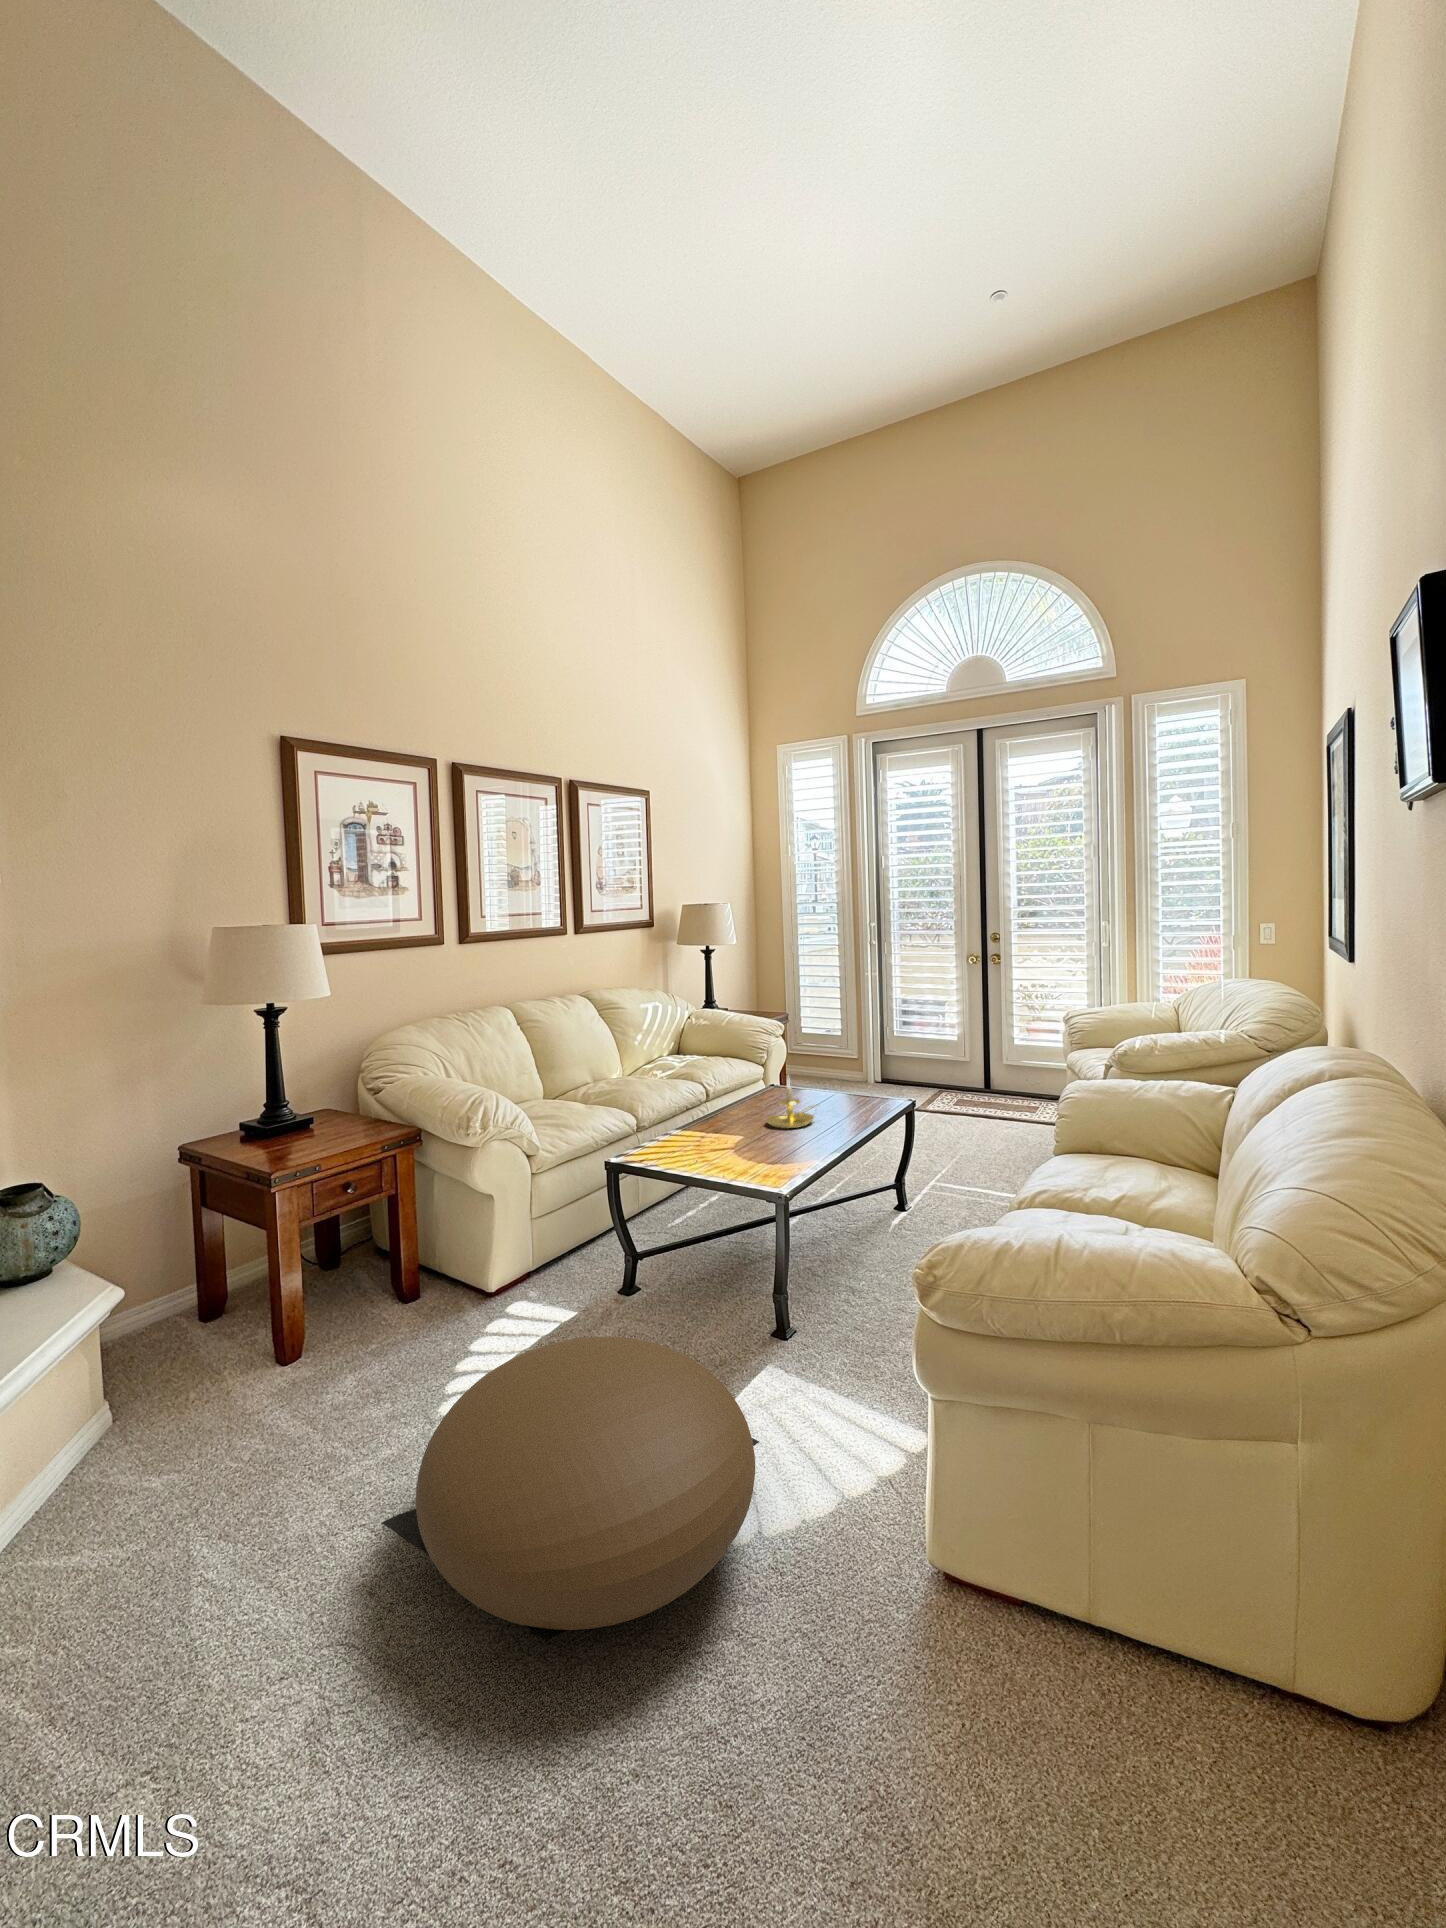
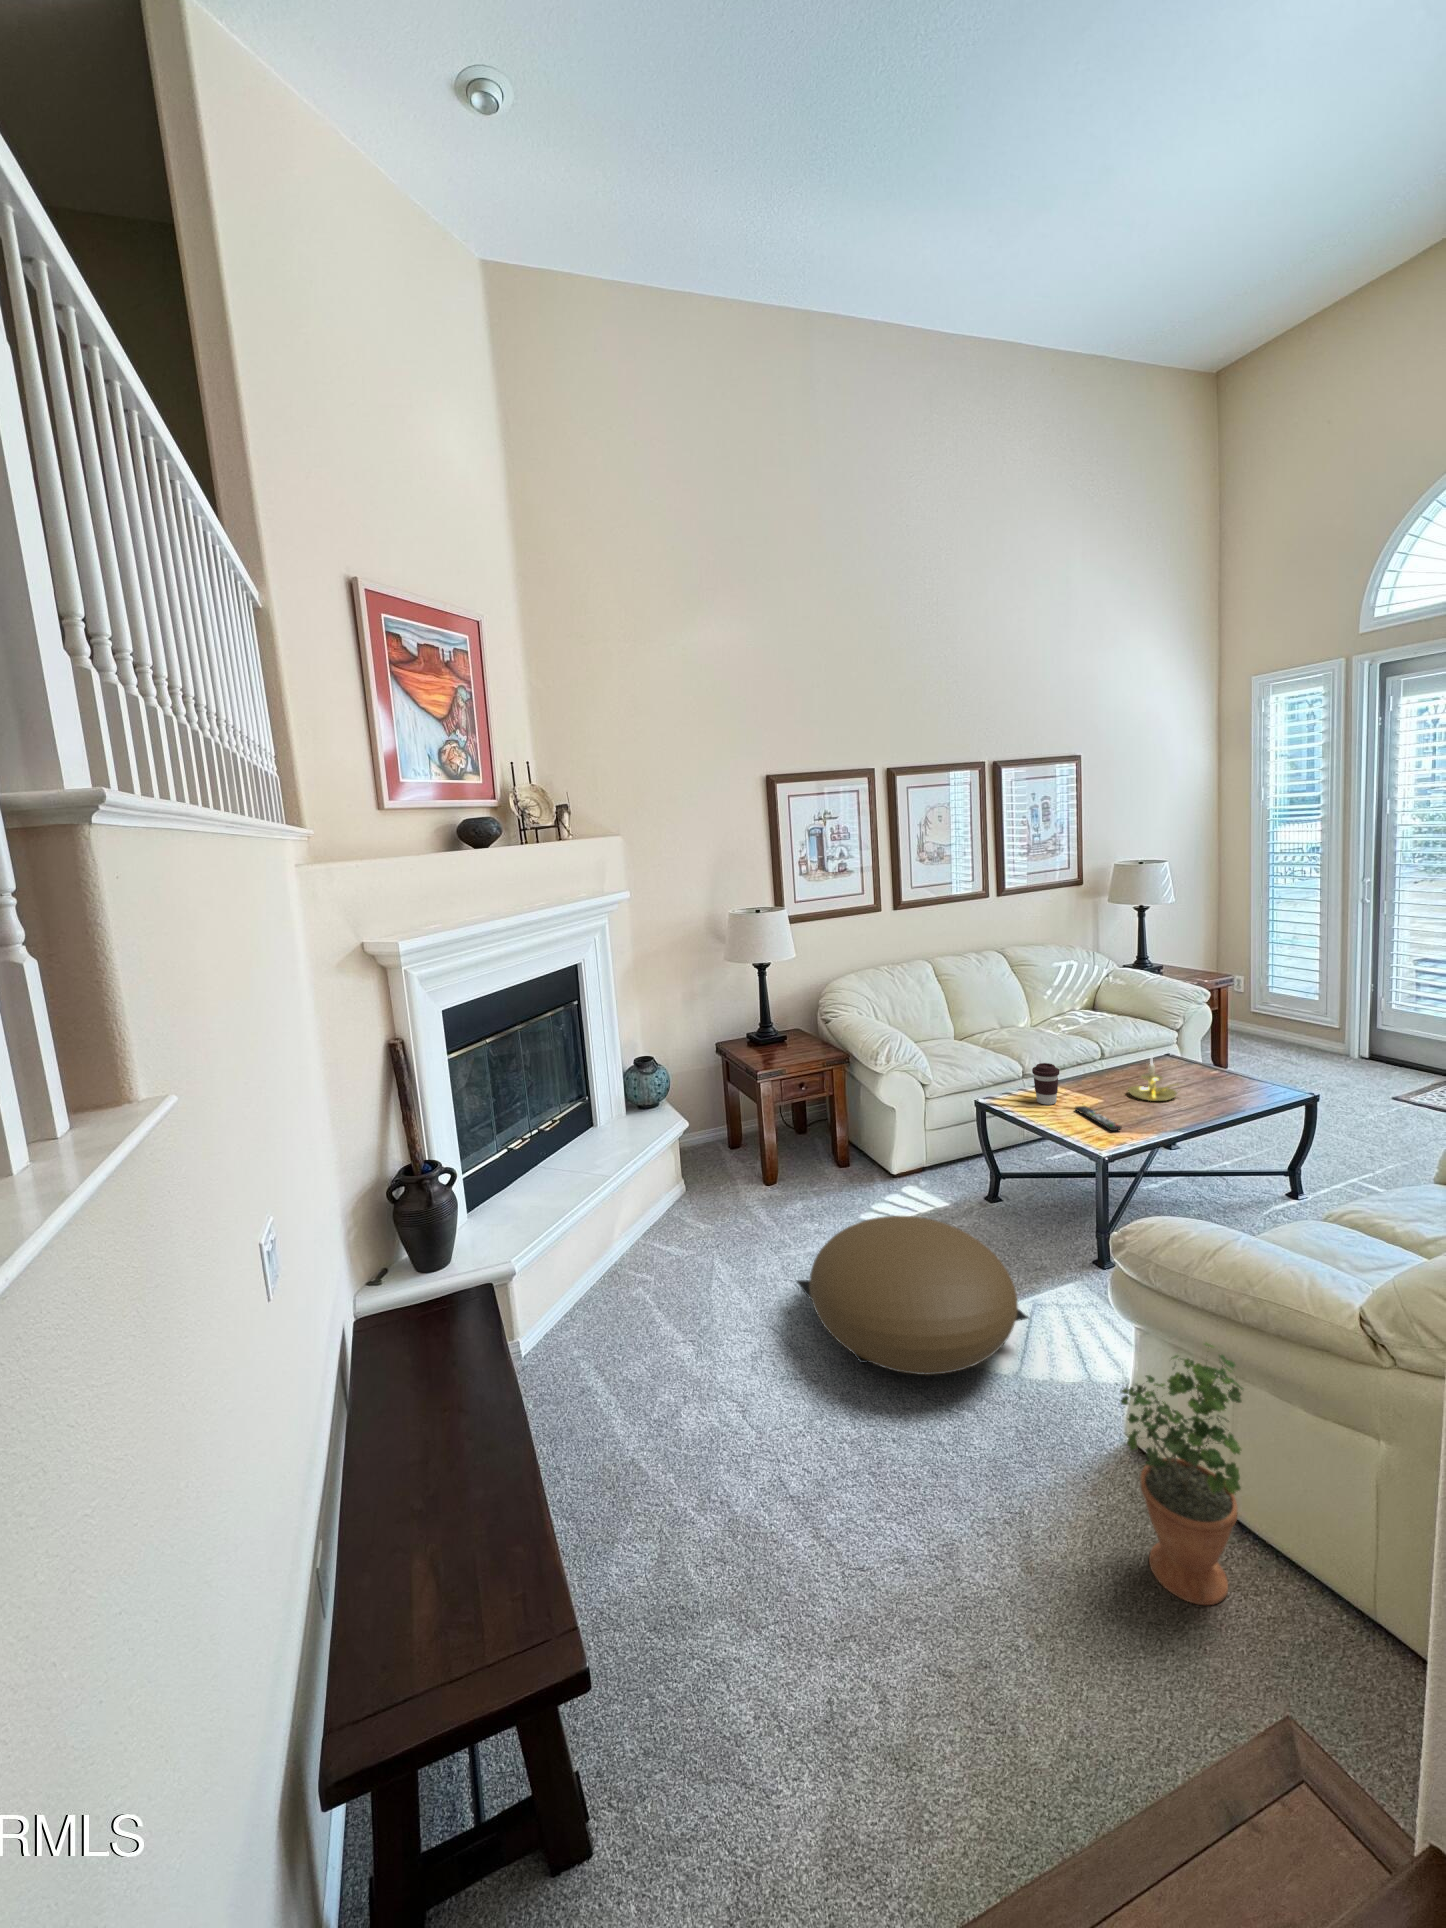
coffee cup: none [674,1099,705,1150] -> present [1032,1063,1059,1105]
remote control: none [726,1143,788,1165] -> present [1075,1106,1122,1131]
potted plant: none [1009,1389,1176,1819] -> present [1119,1343,1243,1605]

